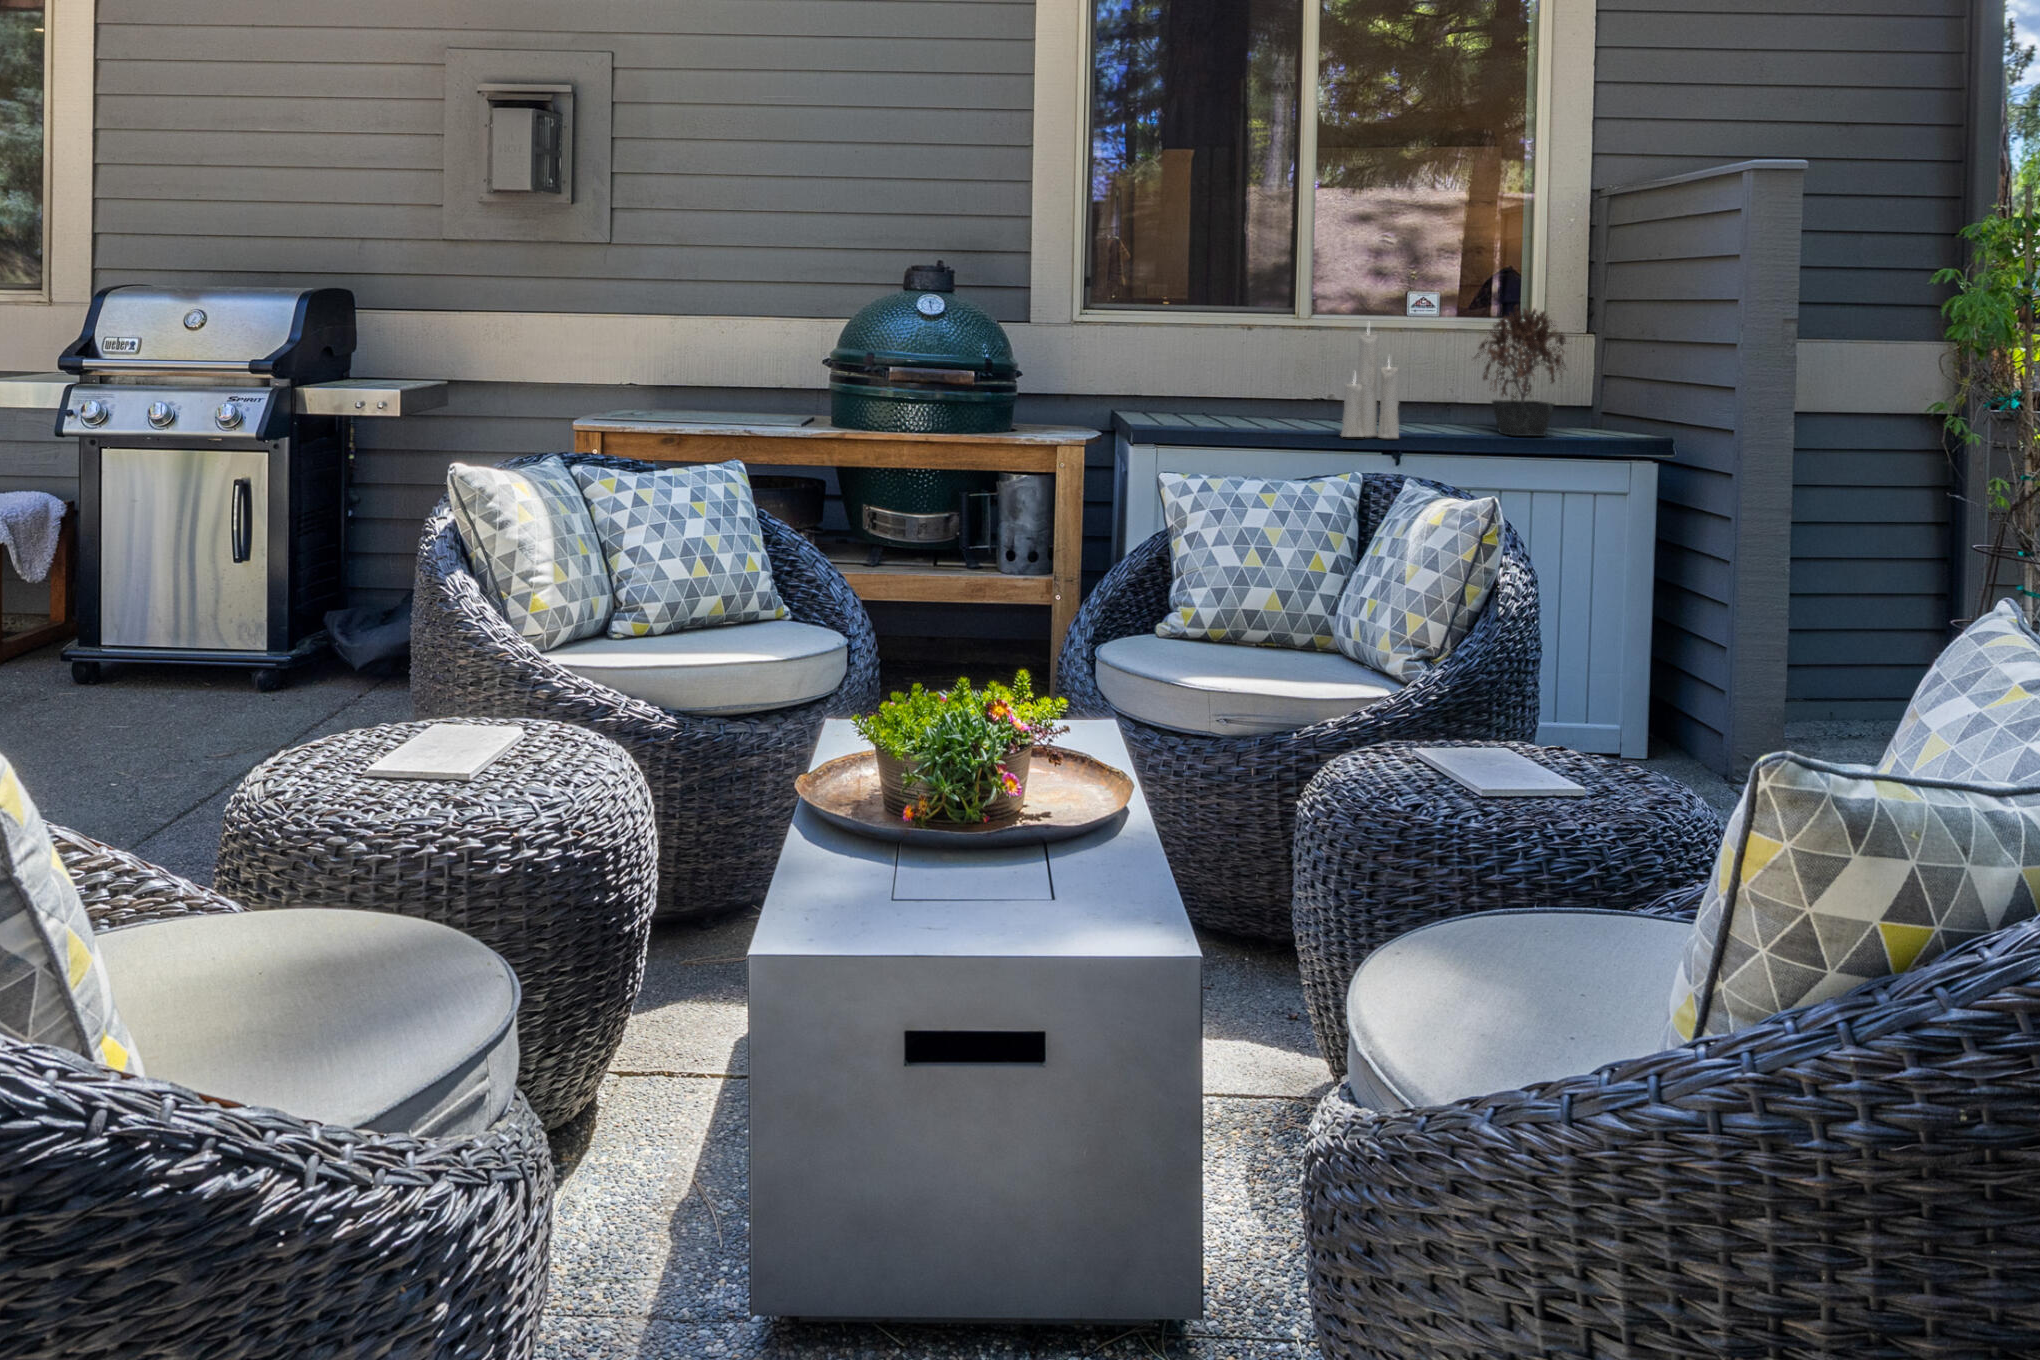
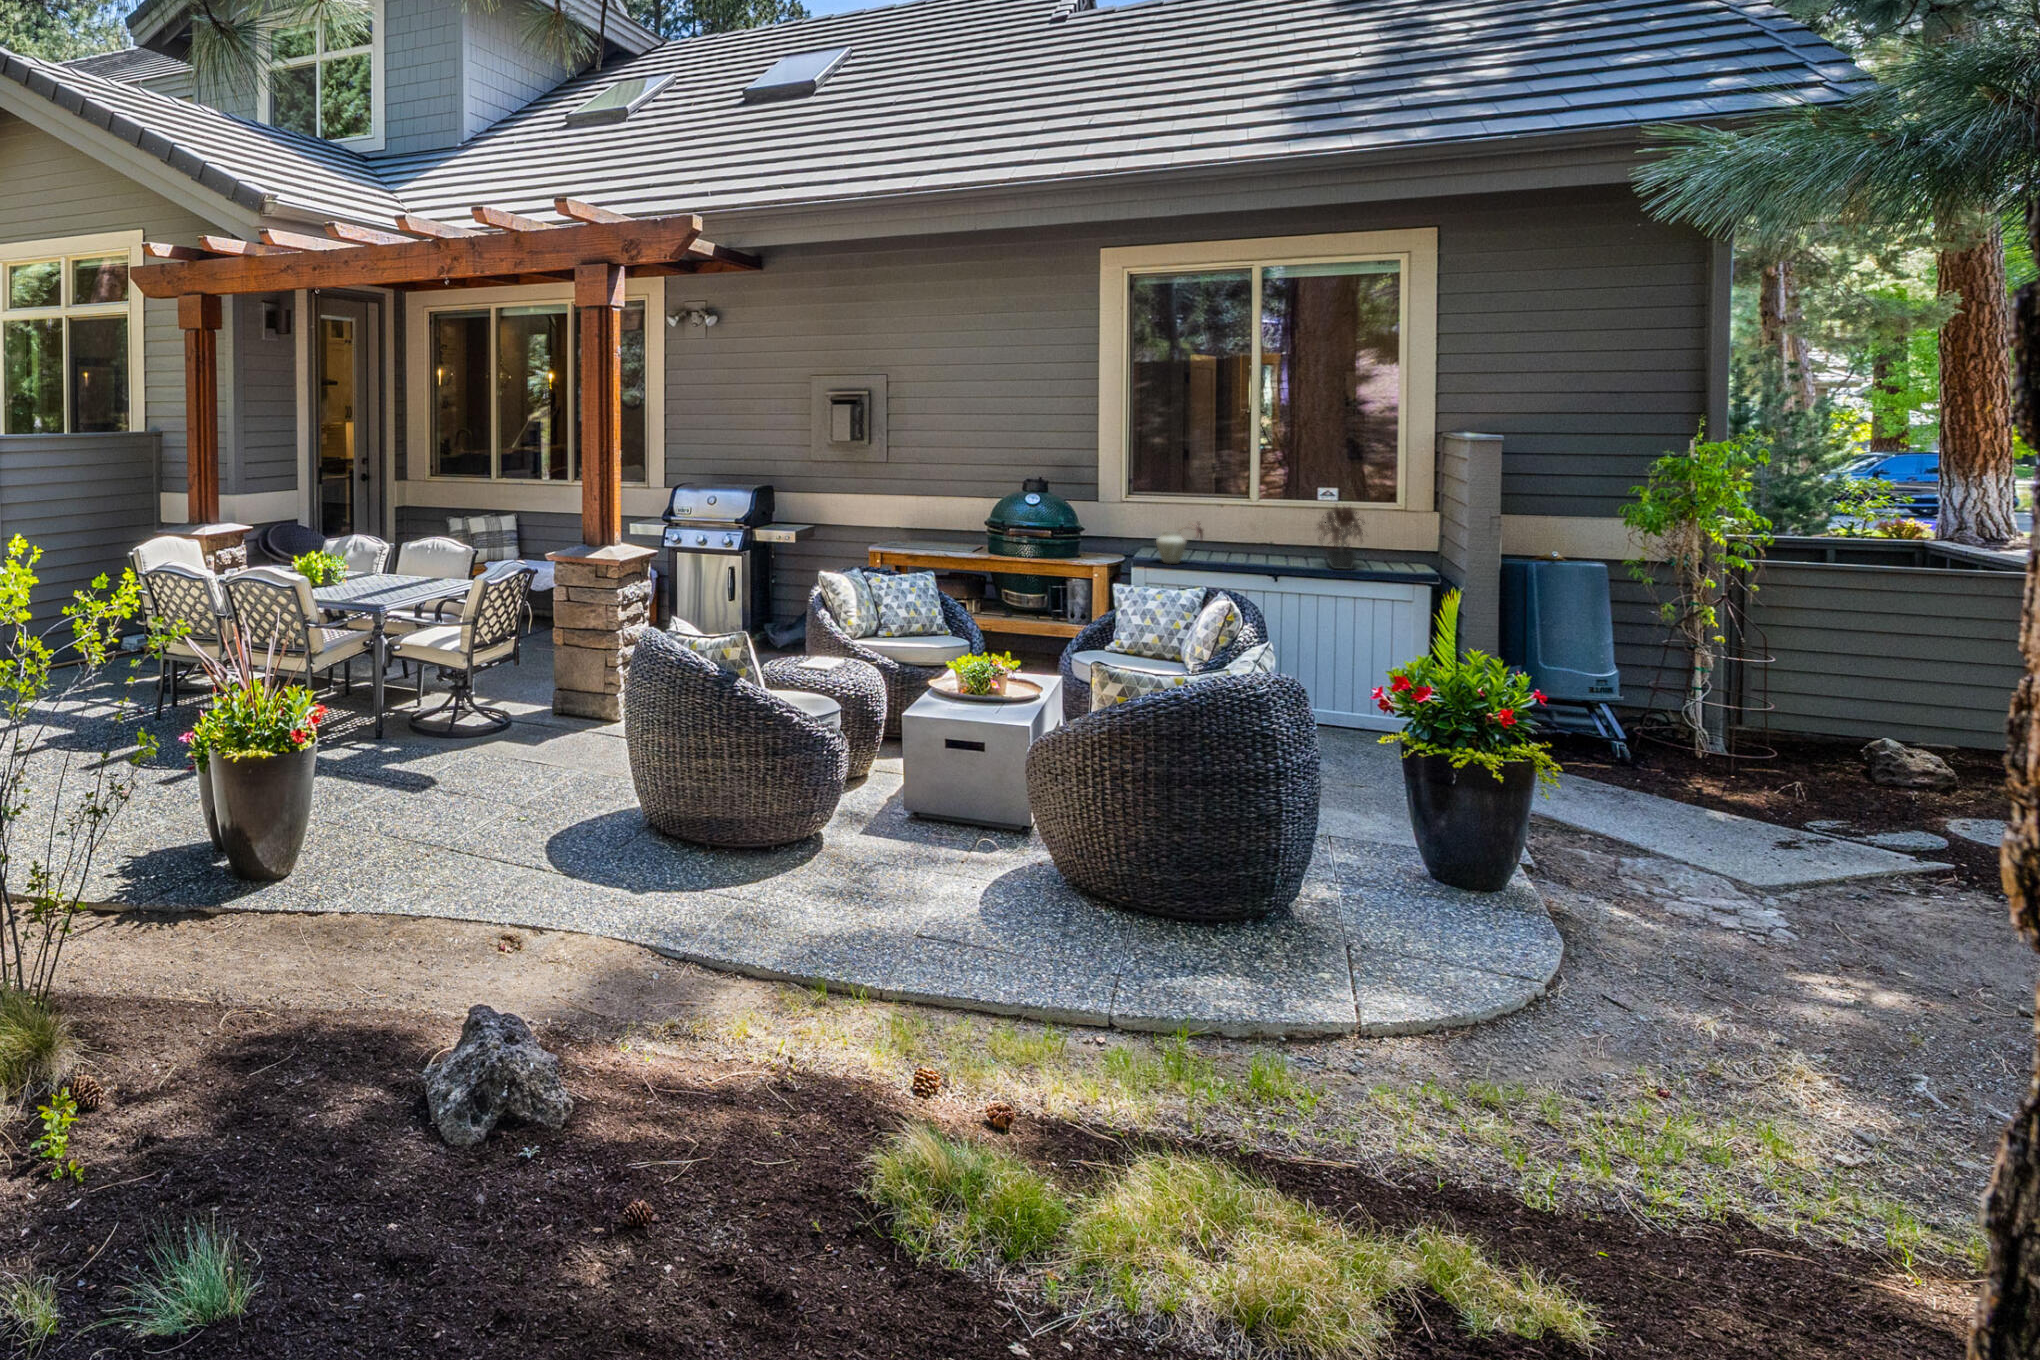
candle: present [1341,334,1399,438] -> none [1232,509,1264,569]
vase: none [1193,339,1287,434] -> present [1156,524,1203,564]

